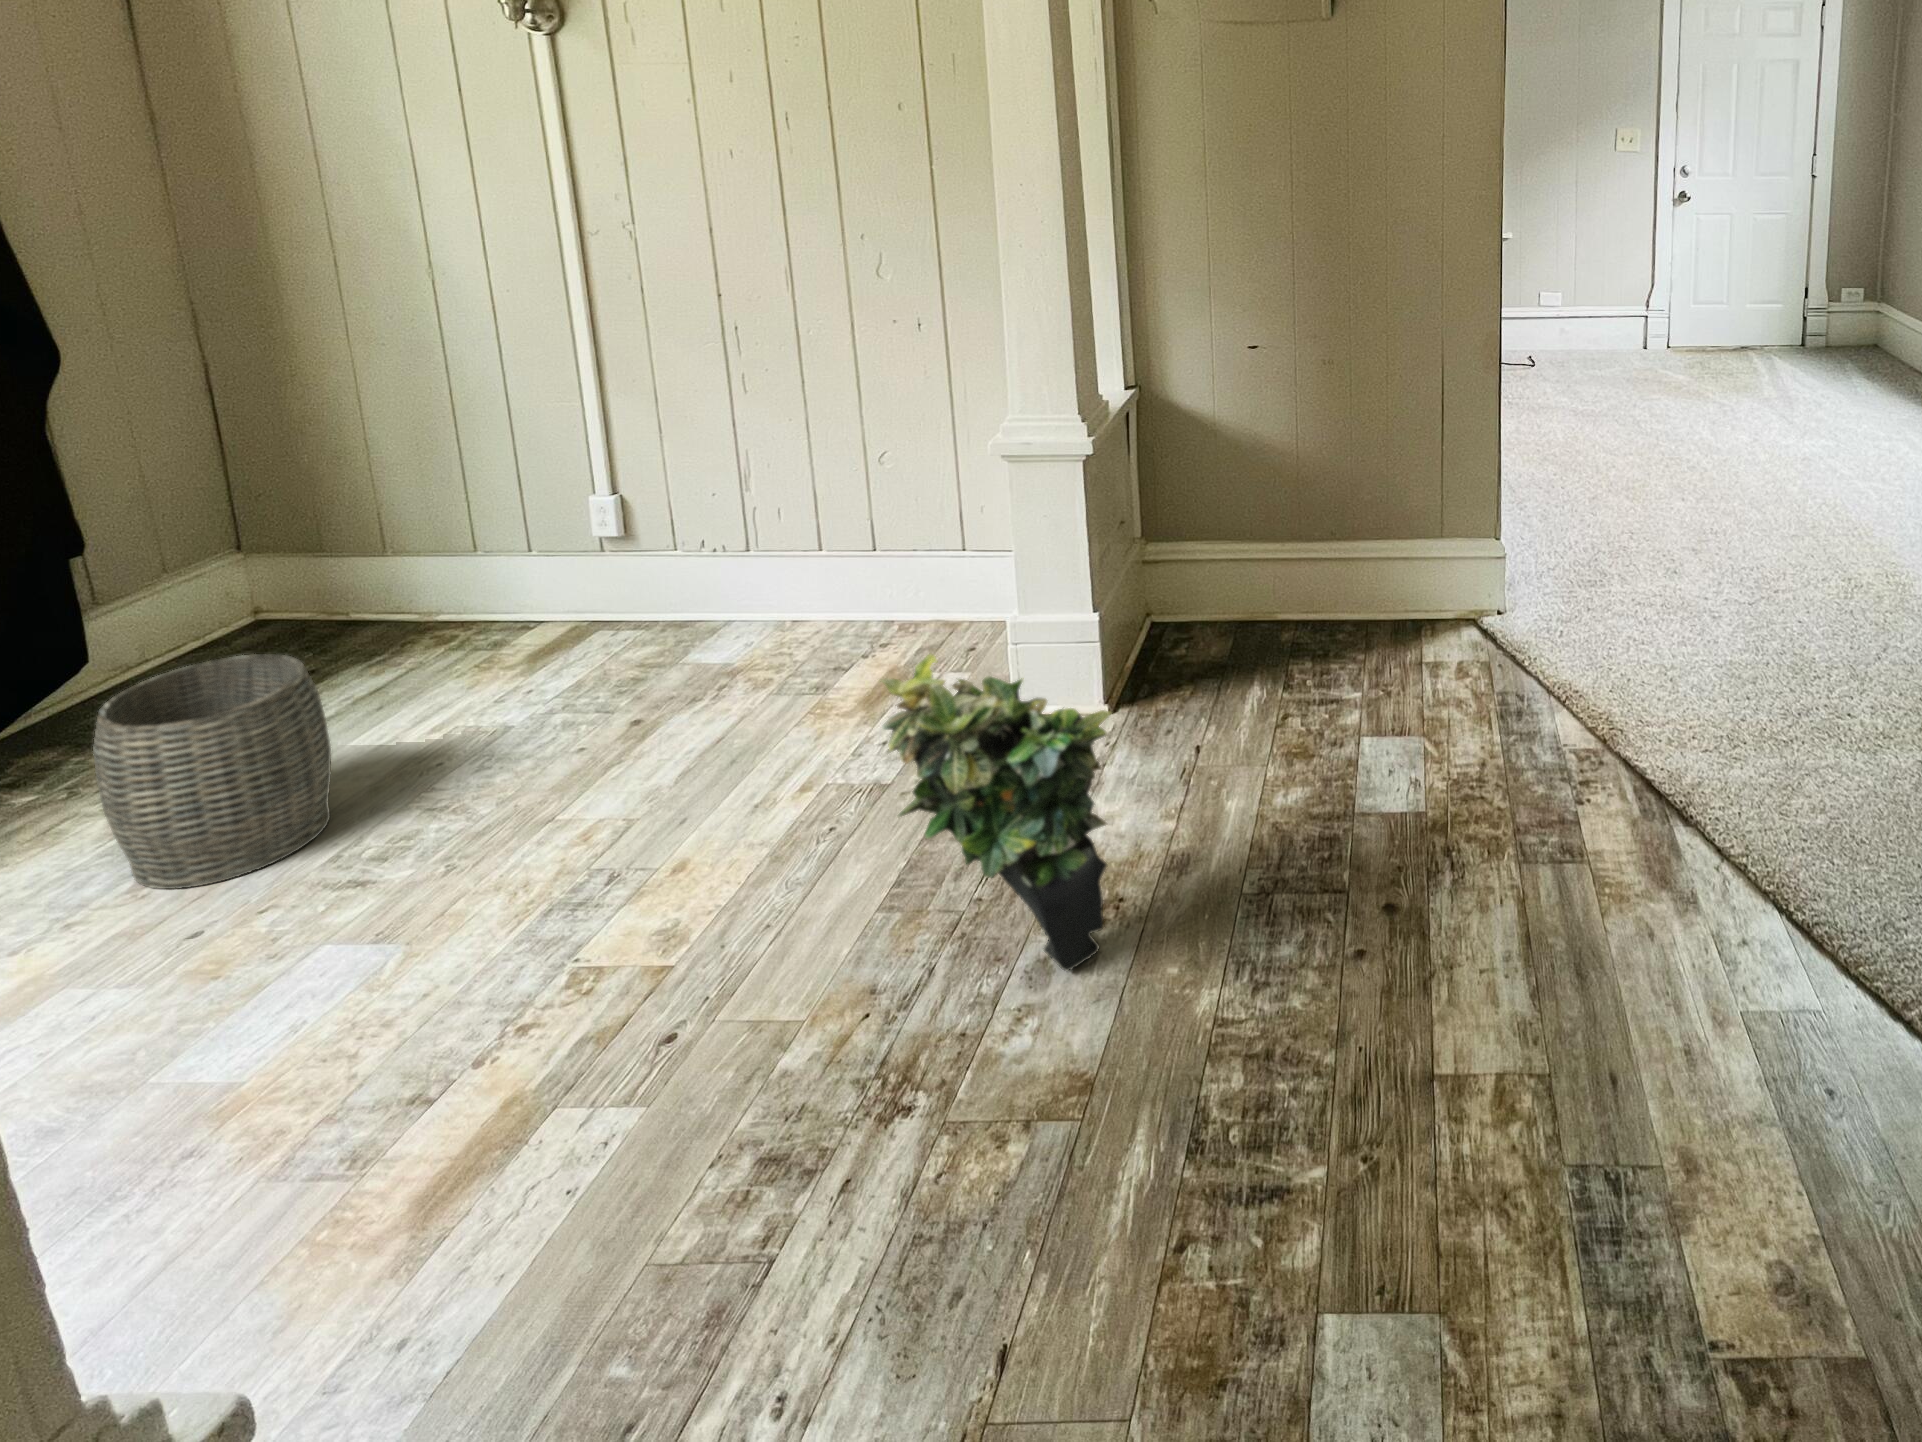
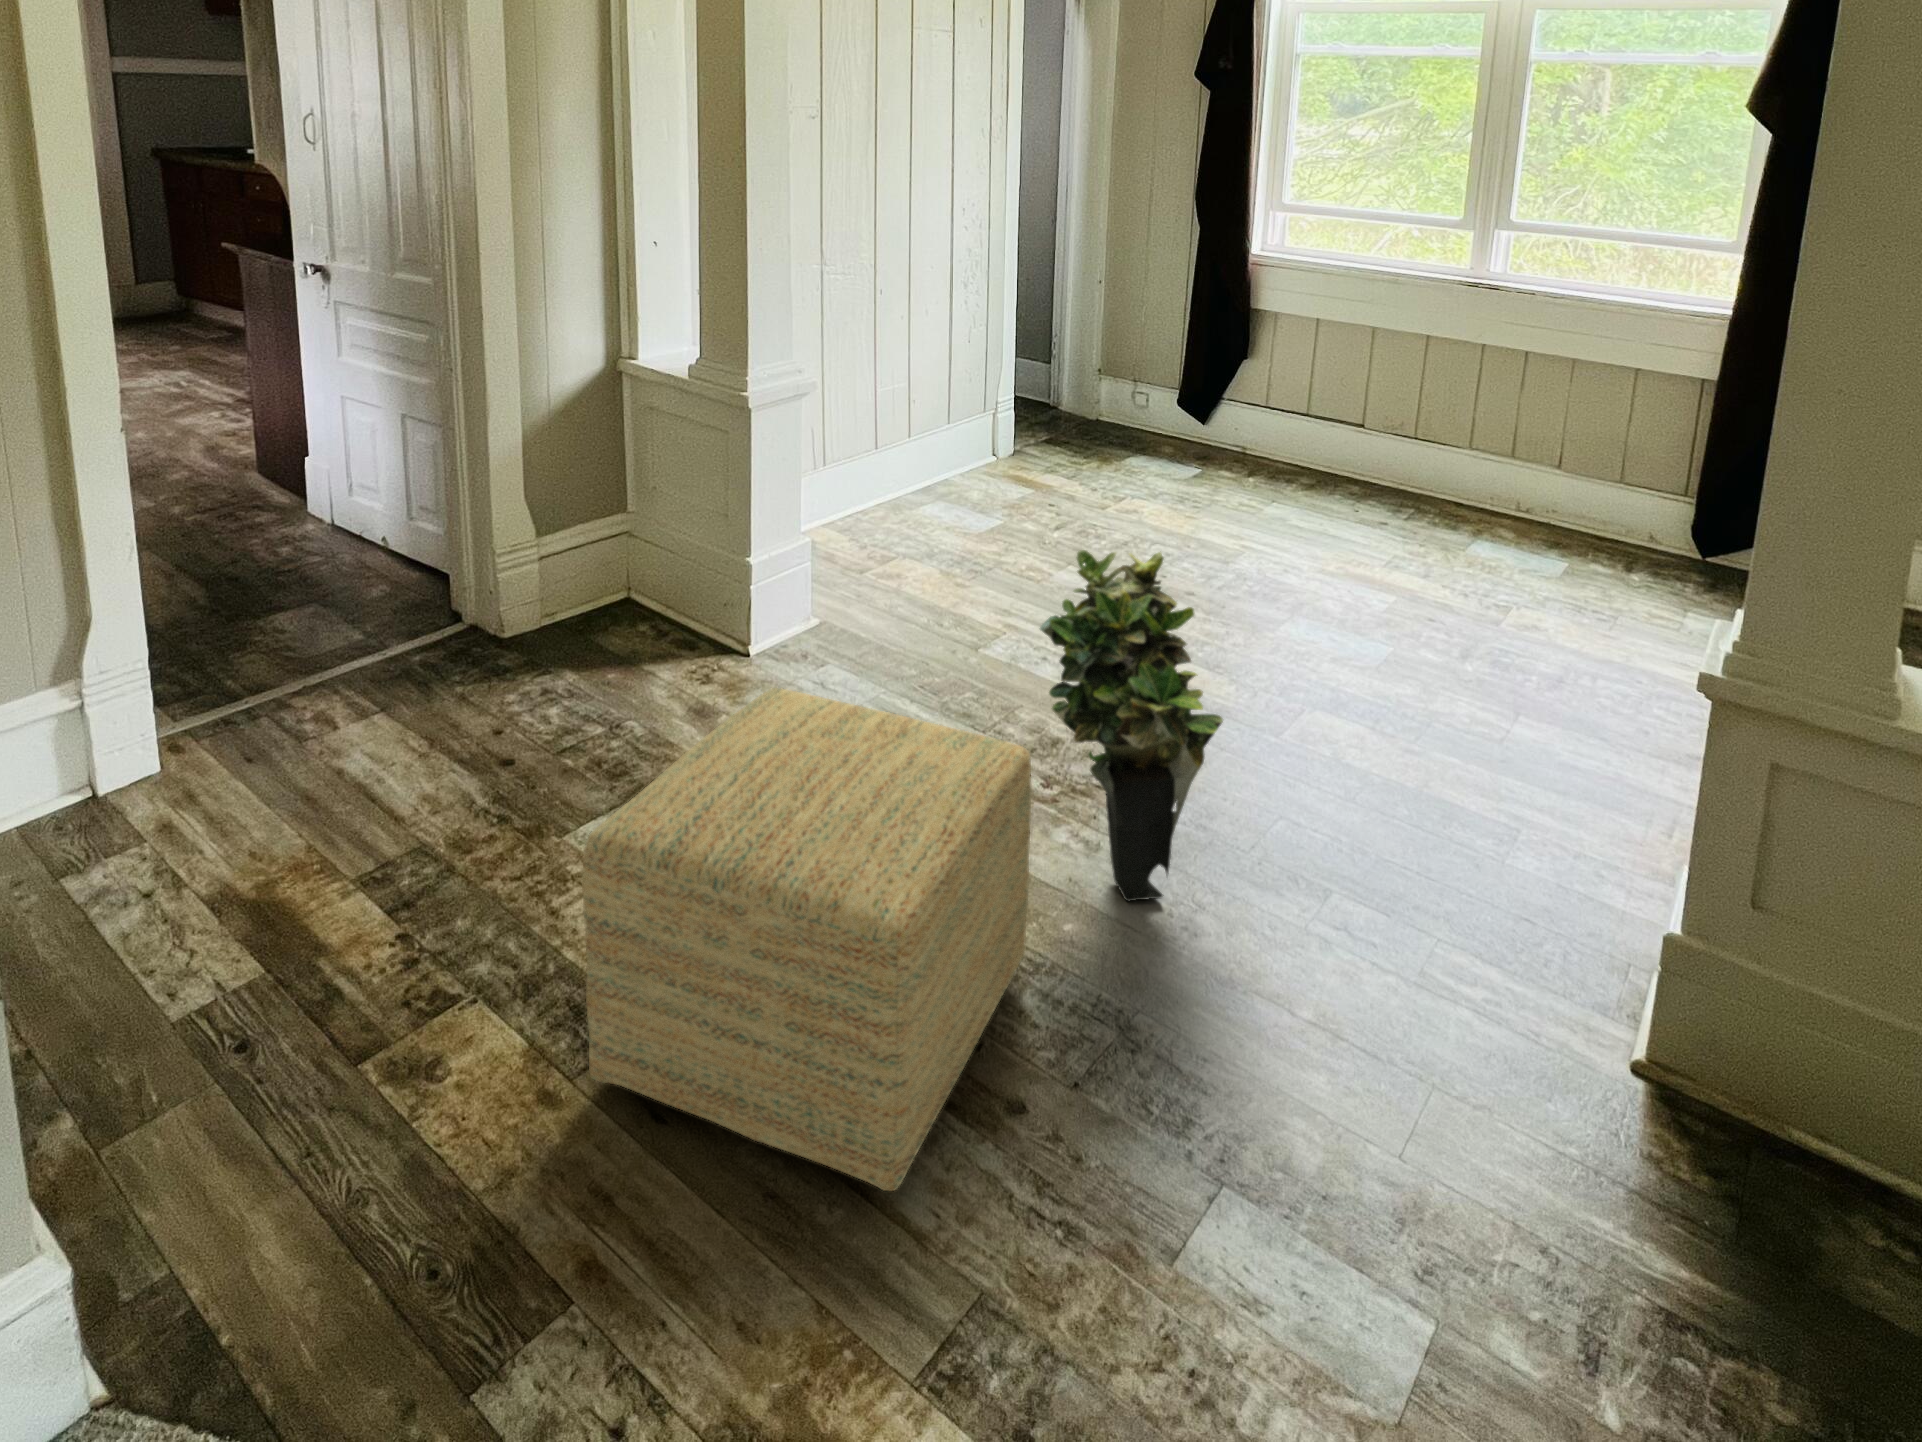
woven basket: present [93,654,331,889] -> none [1479,518,1606,665]
ottoman: none [1250,706,1670,1201] -> present [582,688,1031,1191]

